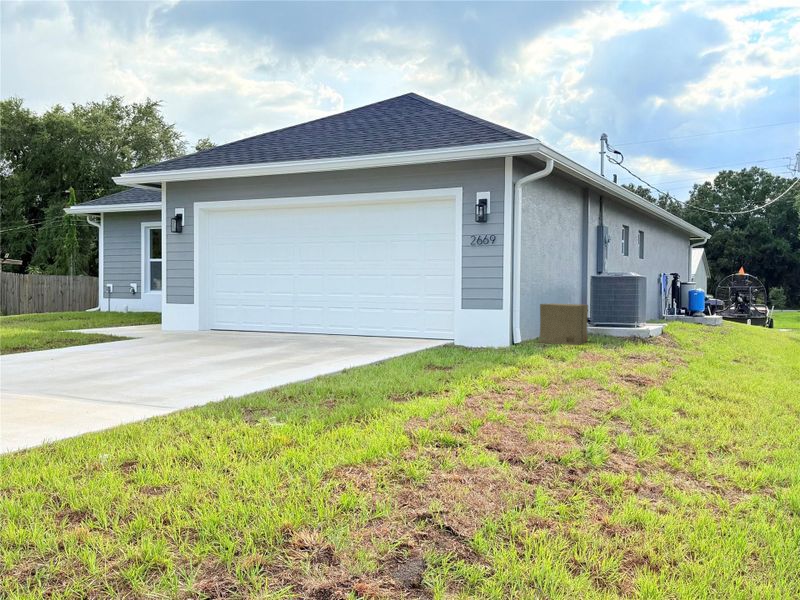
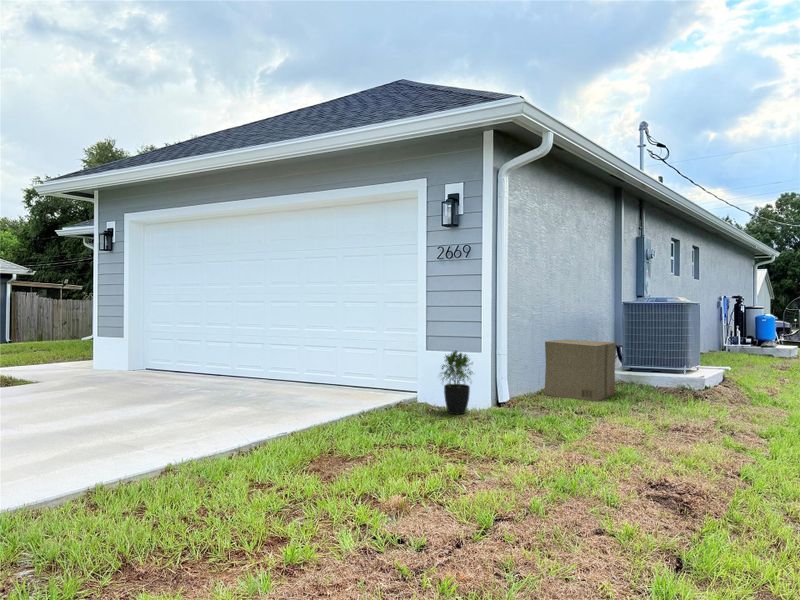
potted plant: none [476,307,501,351] -> present [442,351,473,414]

